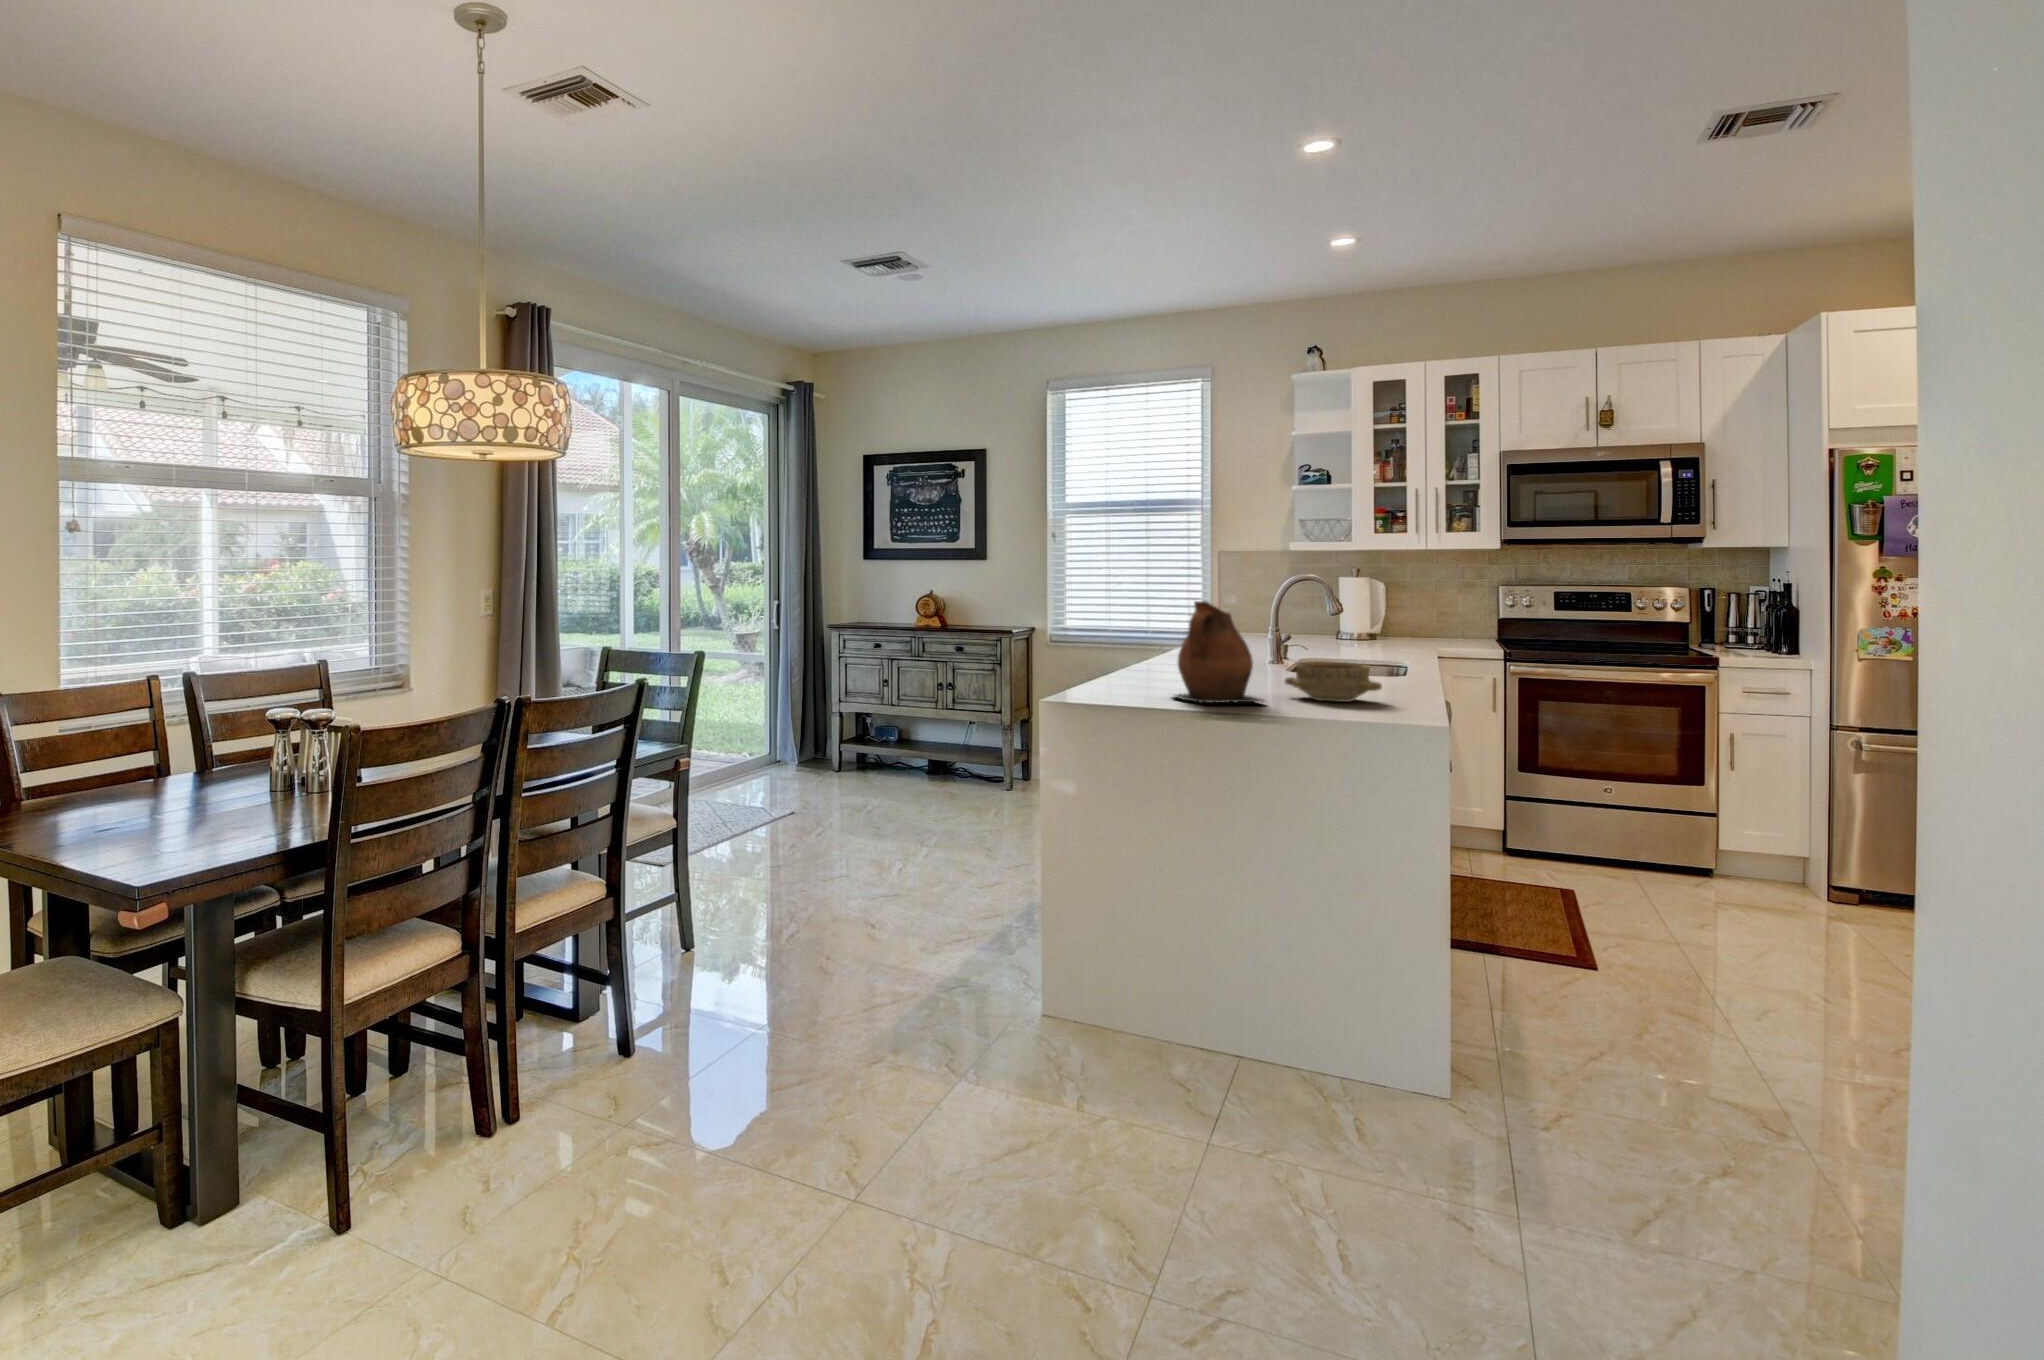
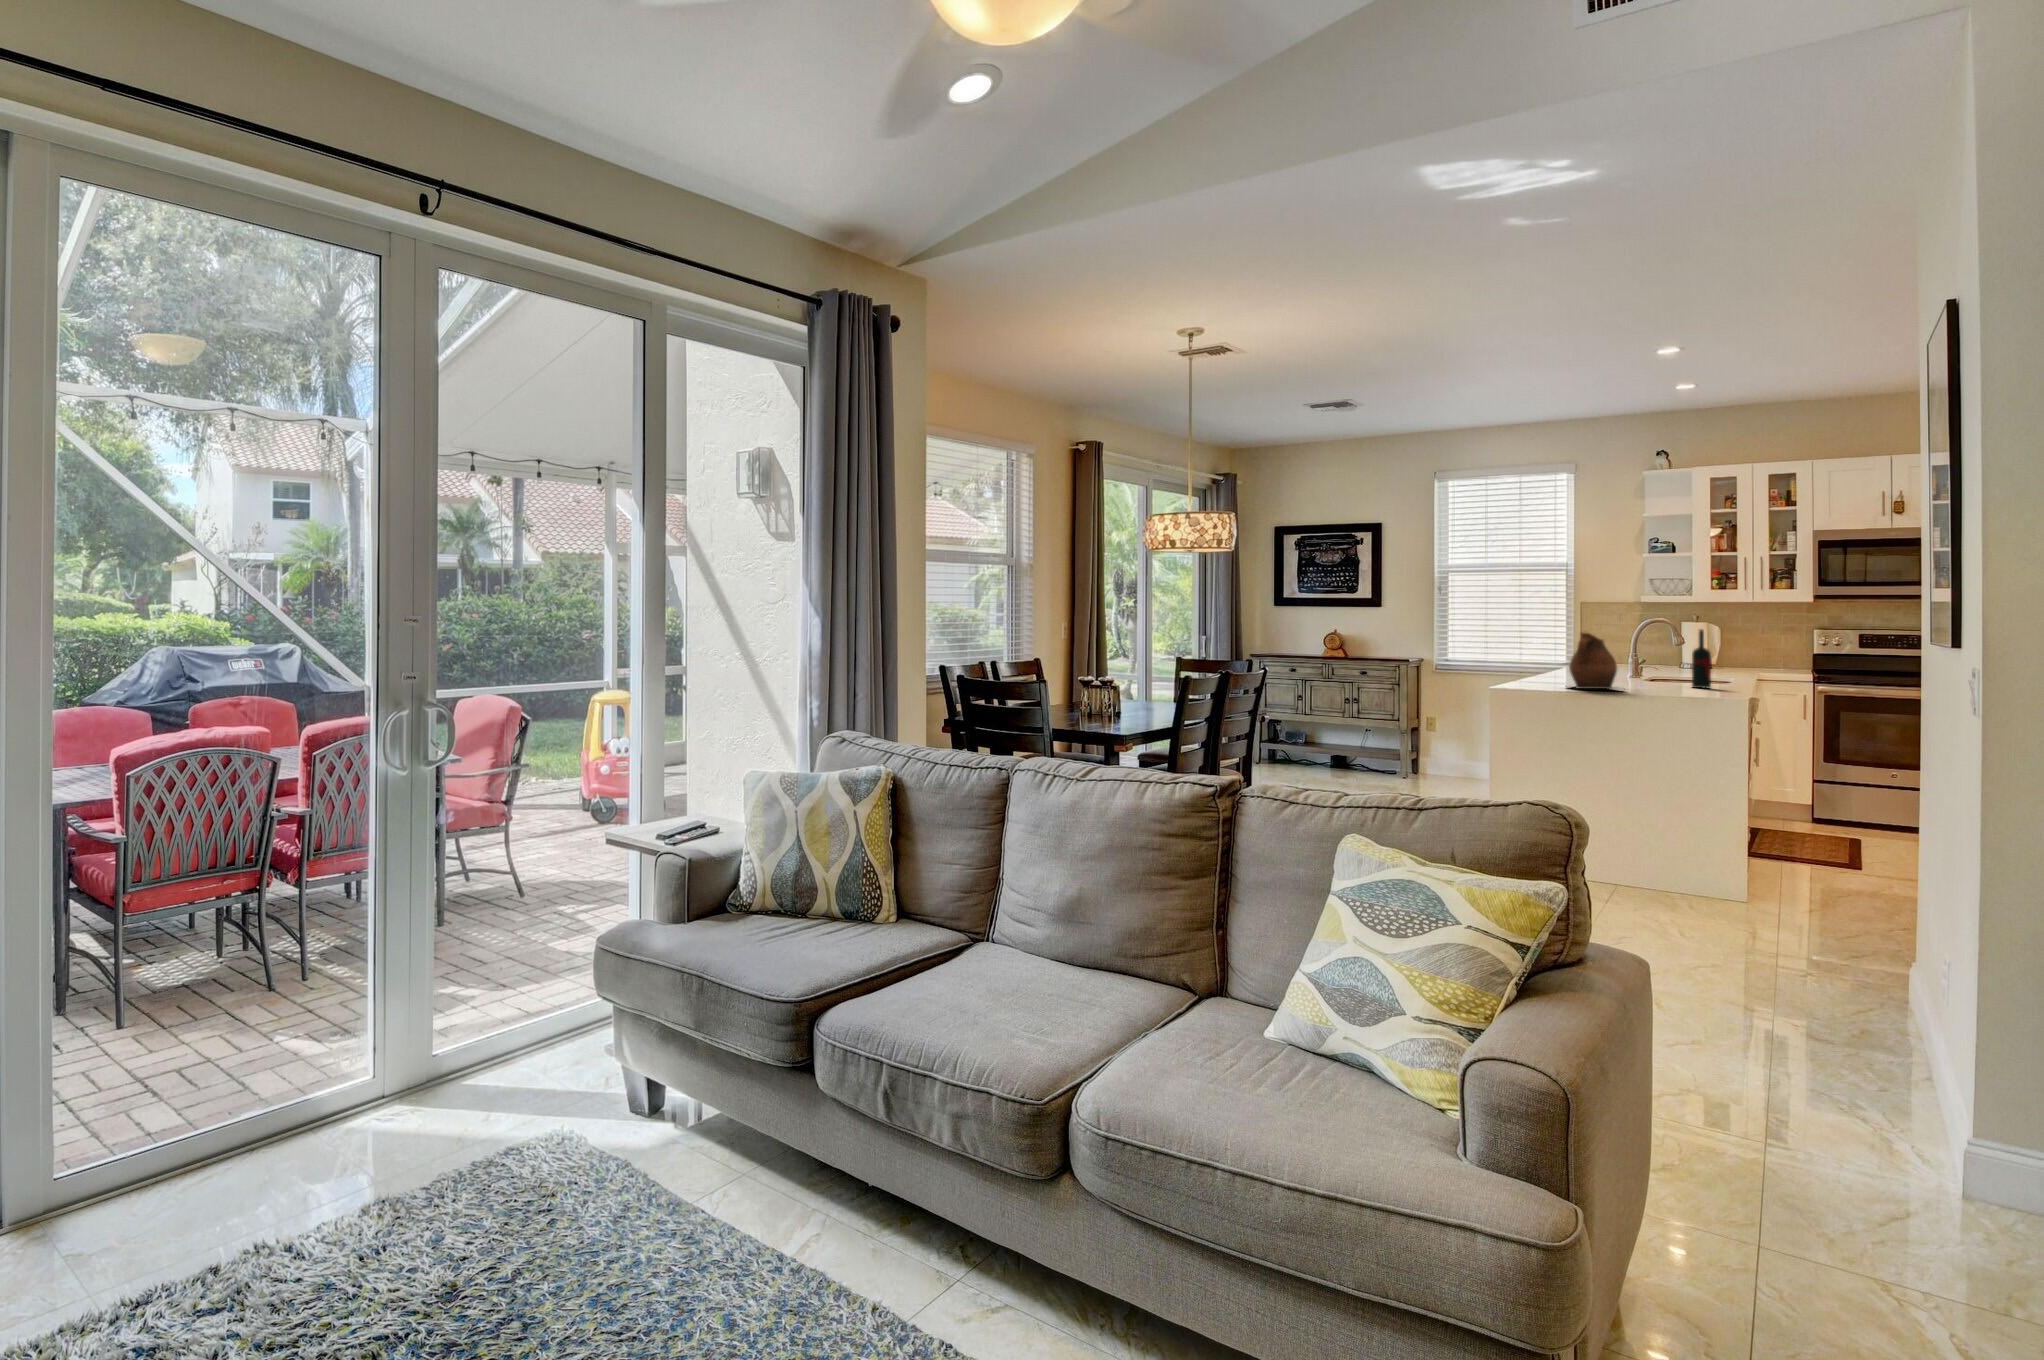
wine bottle: none [1365,591,1394,690] -> present [1692,629,1712,688]
ceramic bowl: present [1285,661,1382,702] -> none [1637,669,1701,692]

